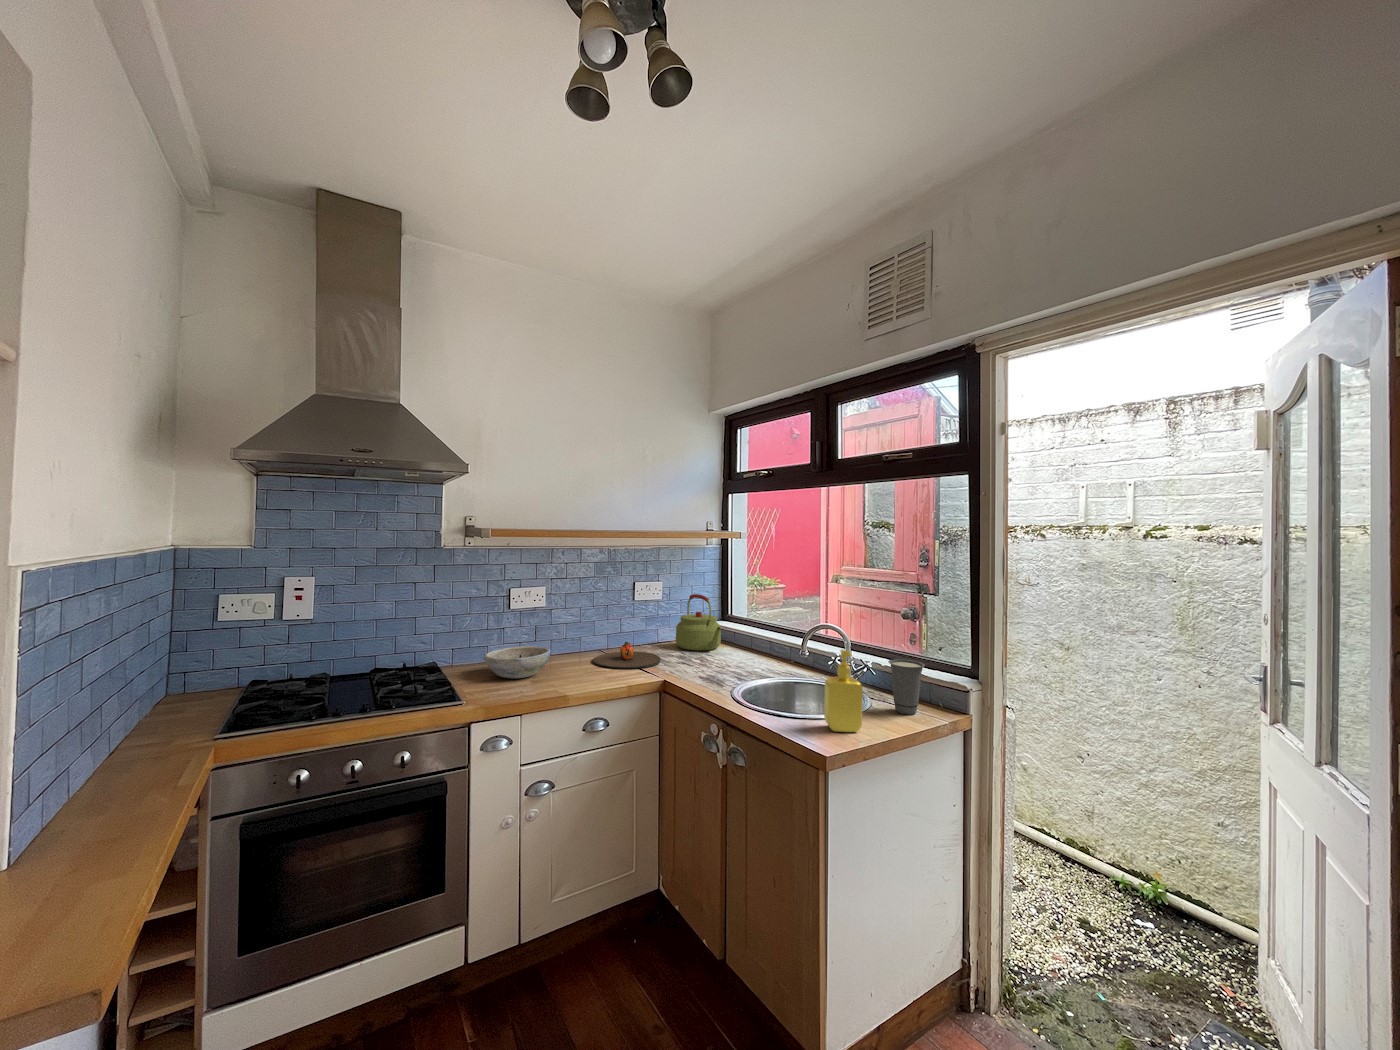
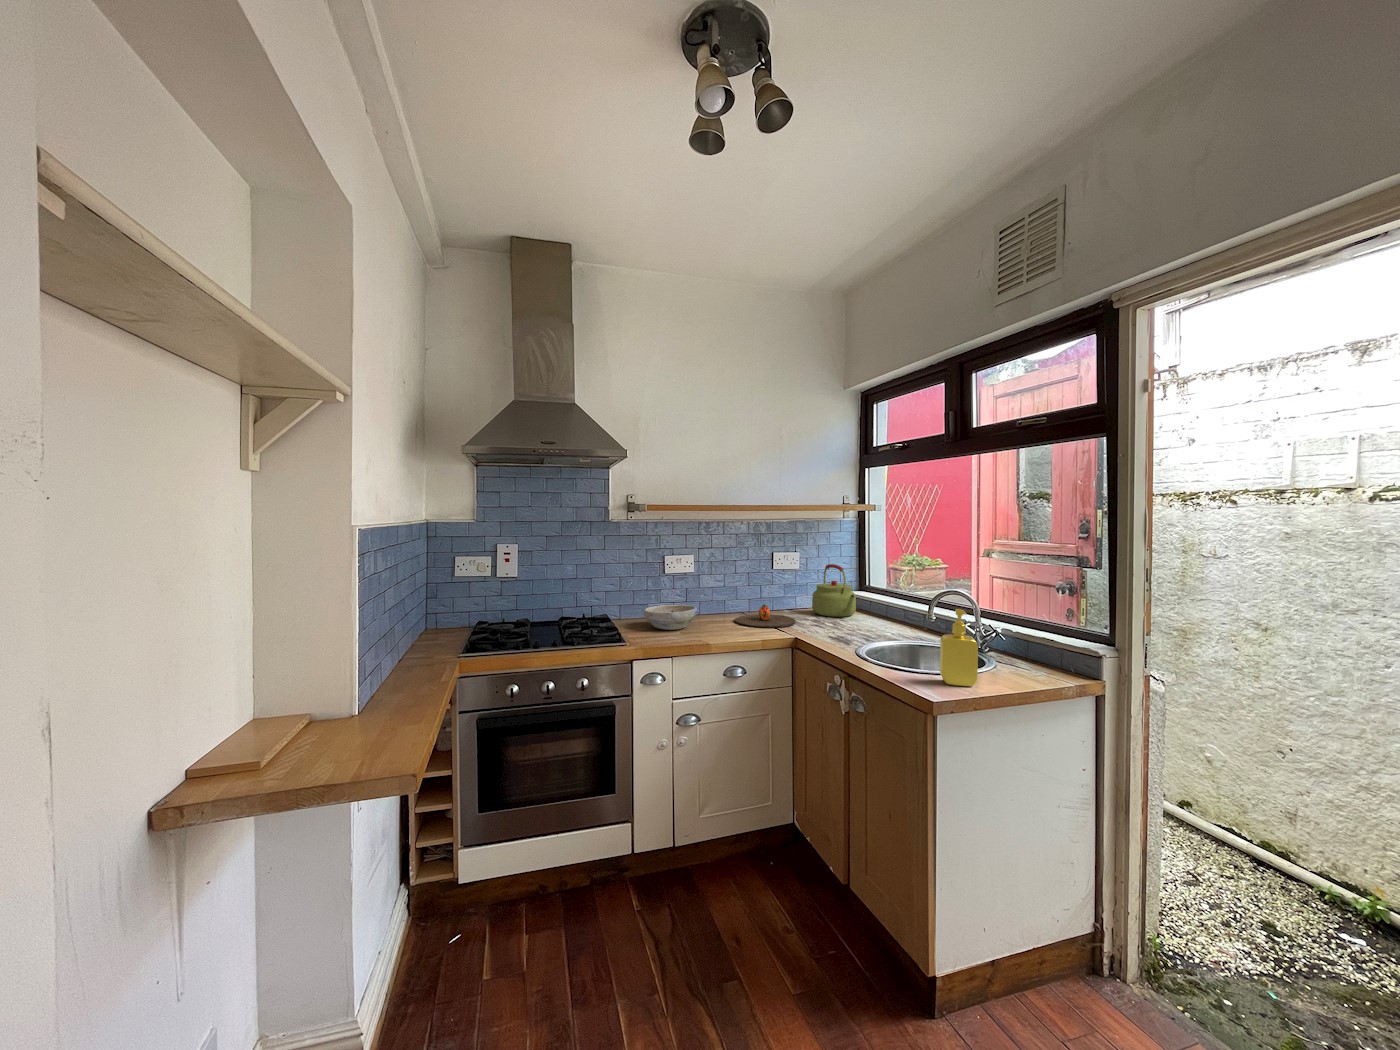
cup: present [888,659,925,714] -> none [1014,624,1054,677]

